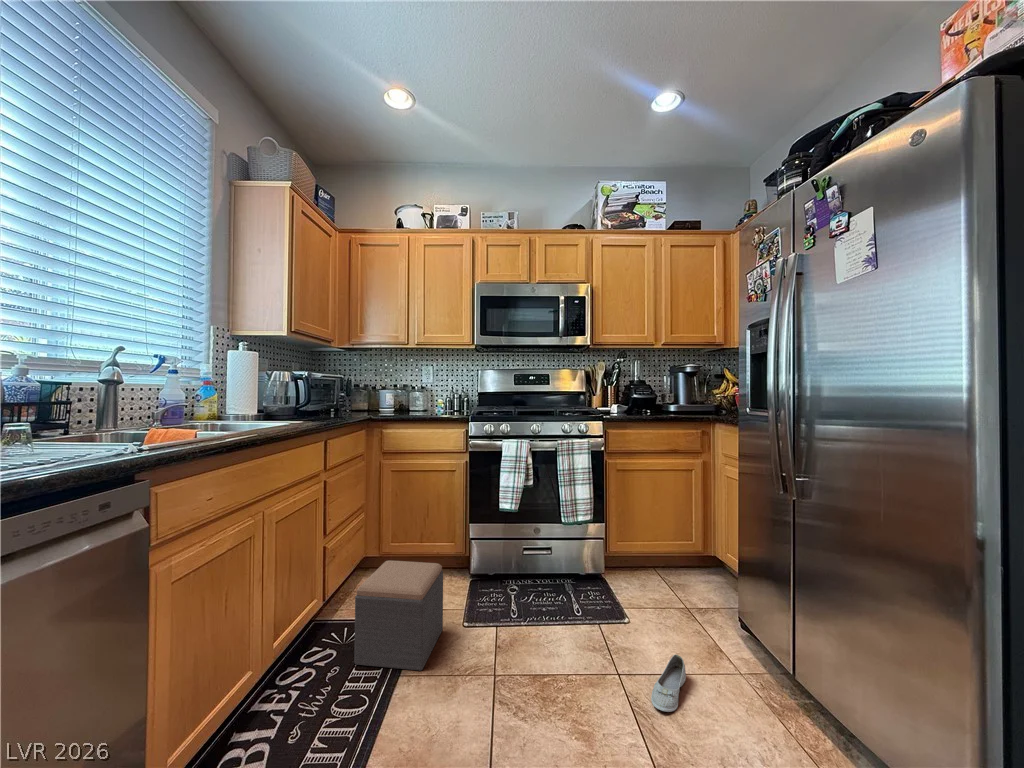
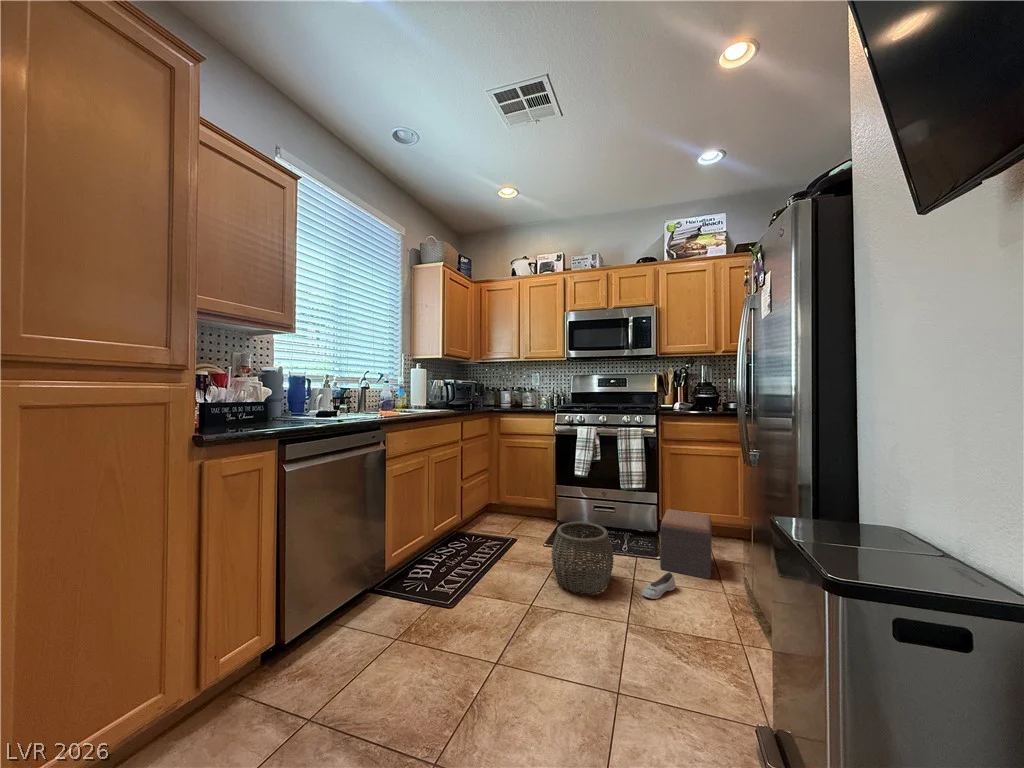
footstool: present [354,560,443,671] -> present [660,509,712,579]
woven basket: none [505,594,608,732] -> present [551,522,614,594]

